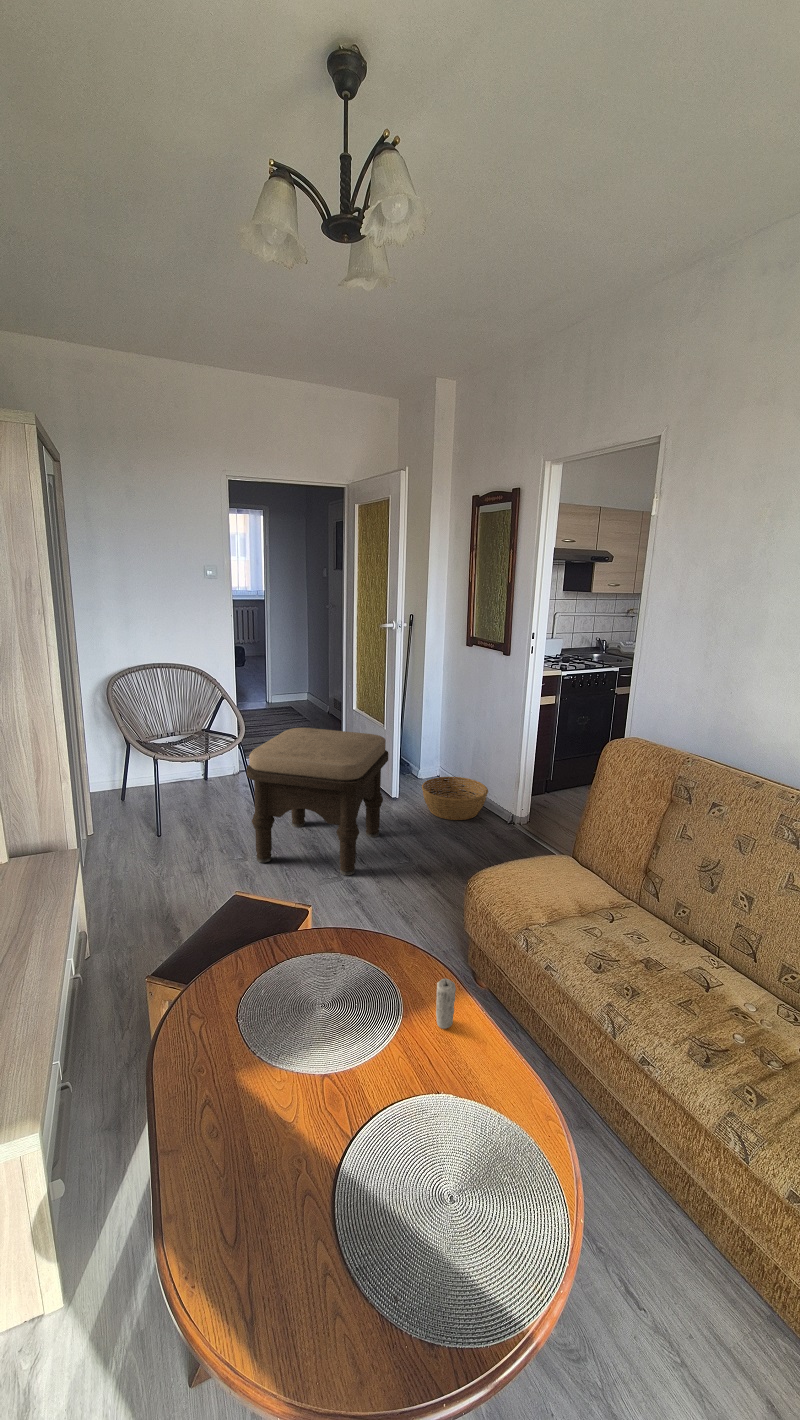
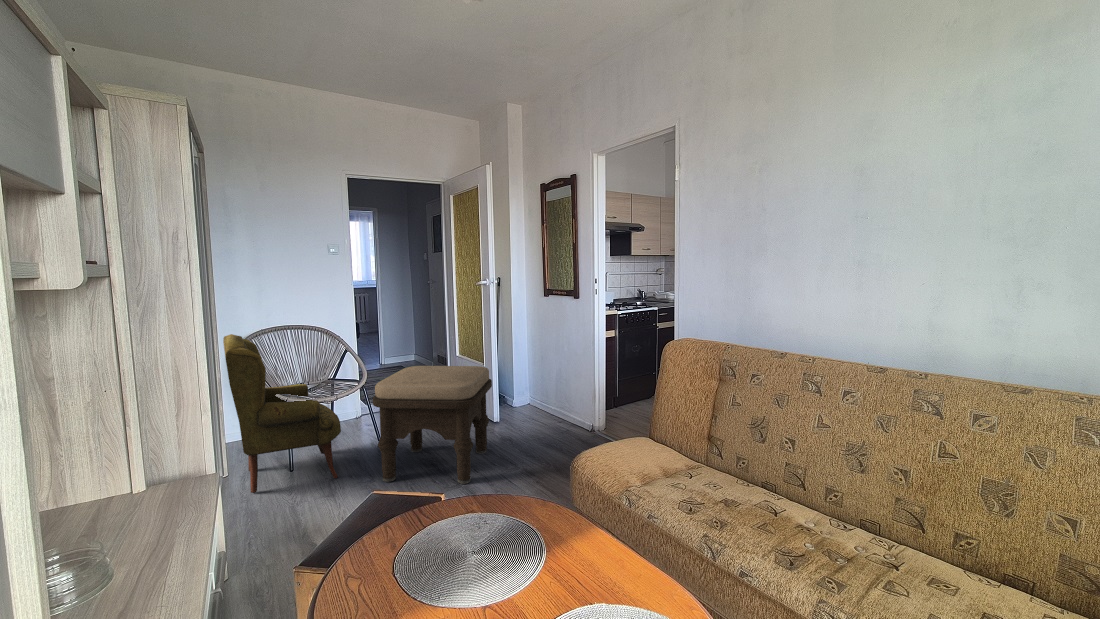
armchair: none [84,681,213,860] -> present [223,334,341,493]
basket: present [422,777,488,820] -> none [518,401,572,435]
candle: present [436,978,456,1029] -> none [573,511,590,559]

